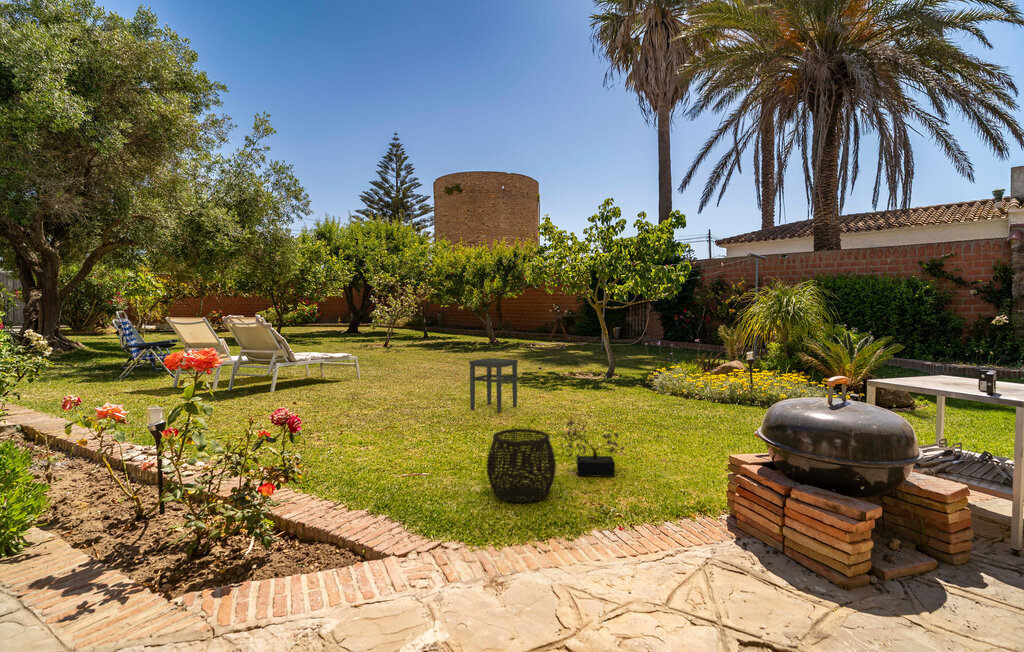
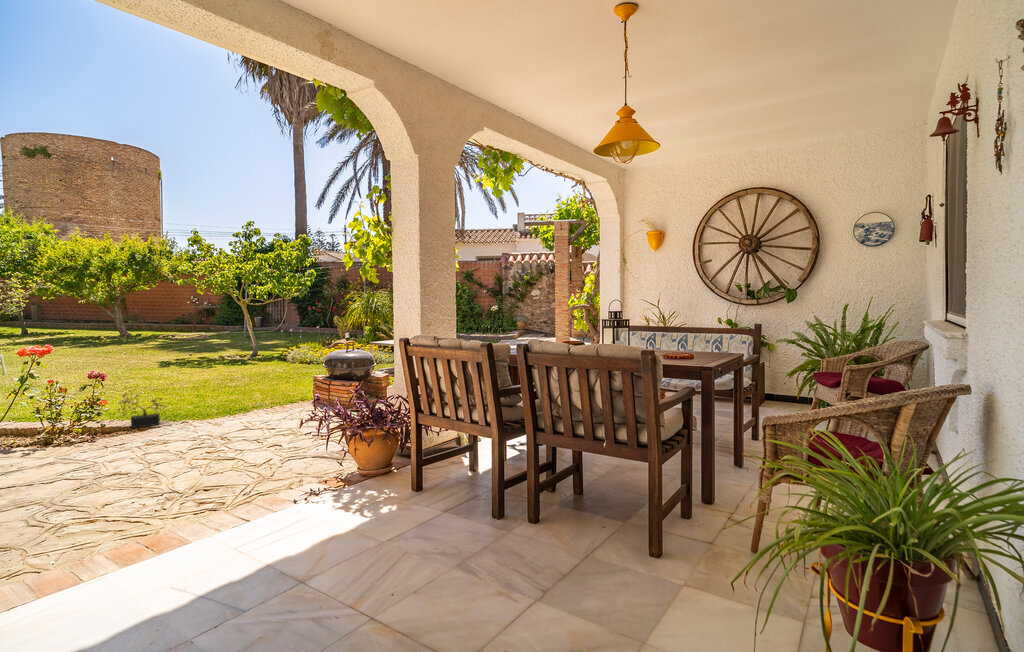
stool: present [469,358,518,412] -> none [139,346,182,385]
decorative plant: present [561,421,624,477] -> present [118,393,167,428]
woven basket: present [486,429,556,503] -> none [184,378,225,414]

